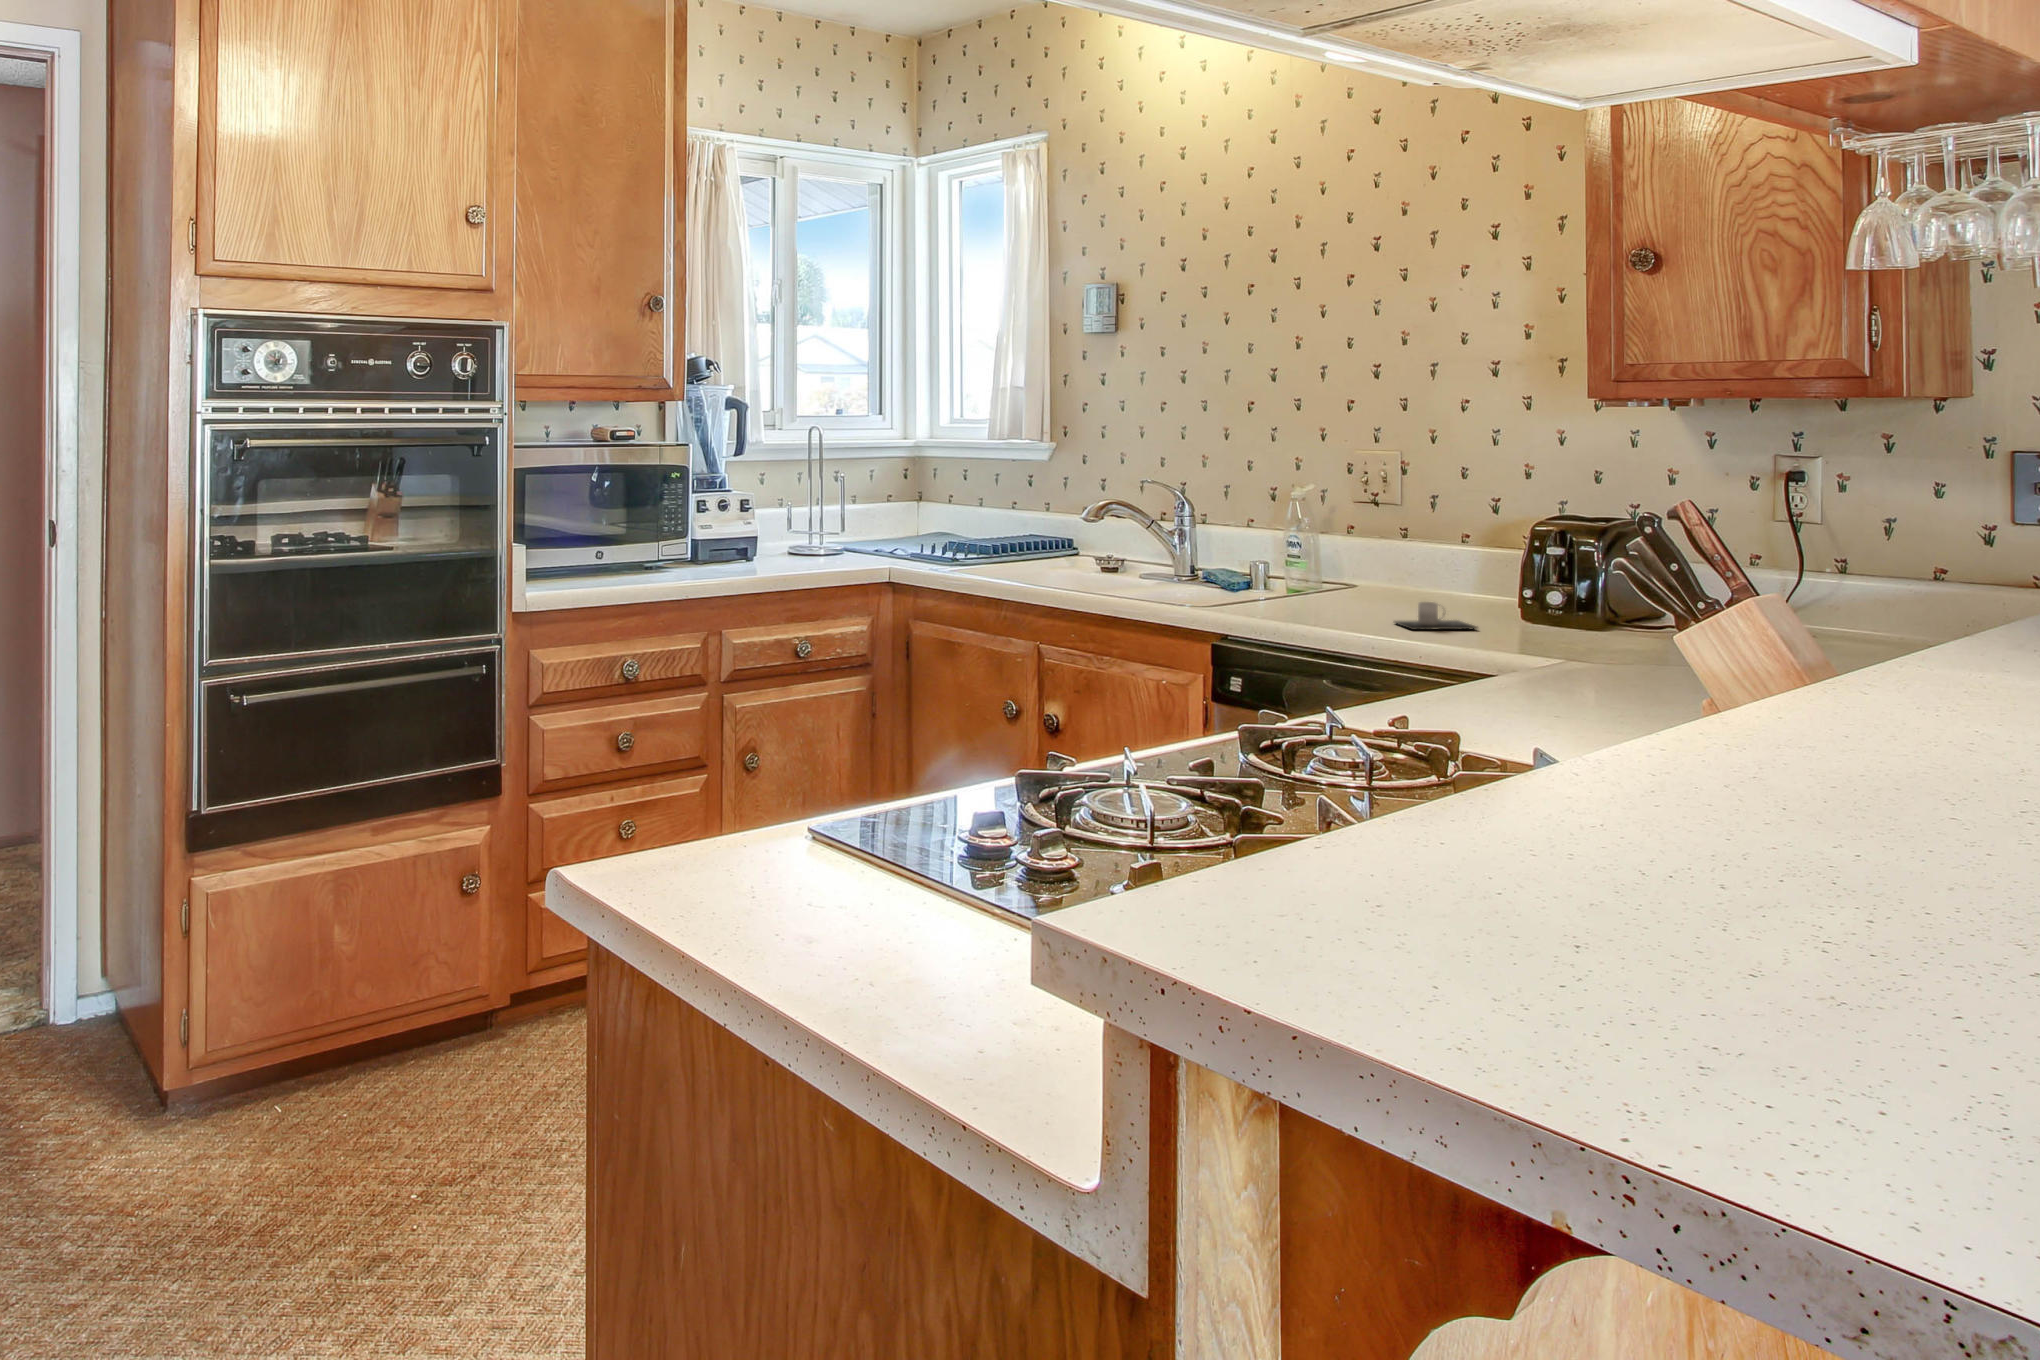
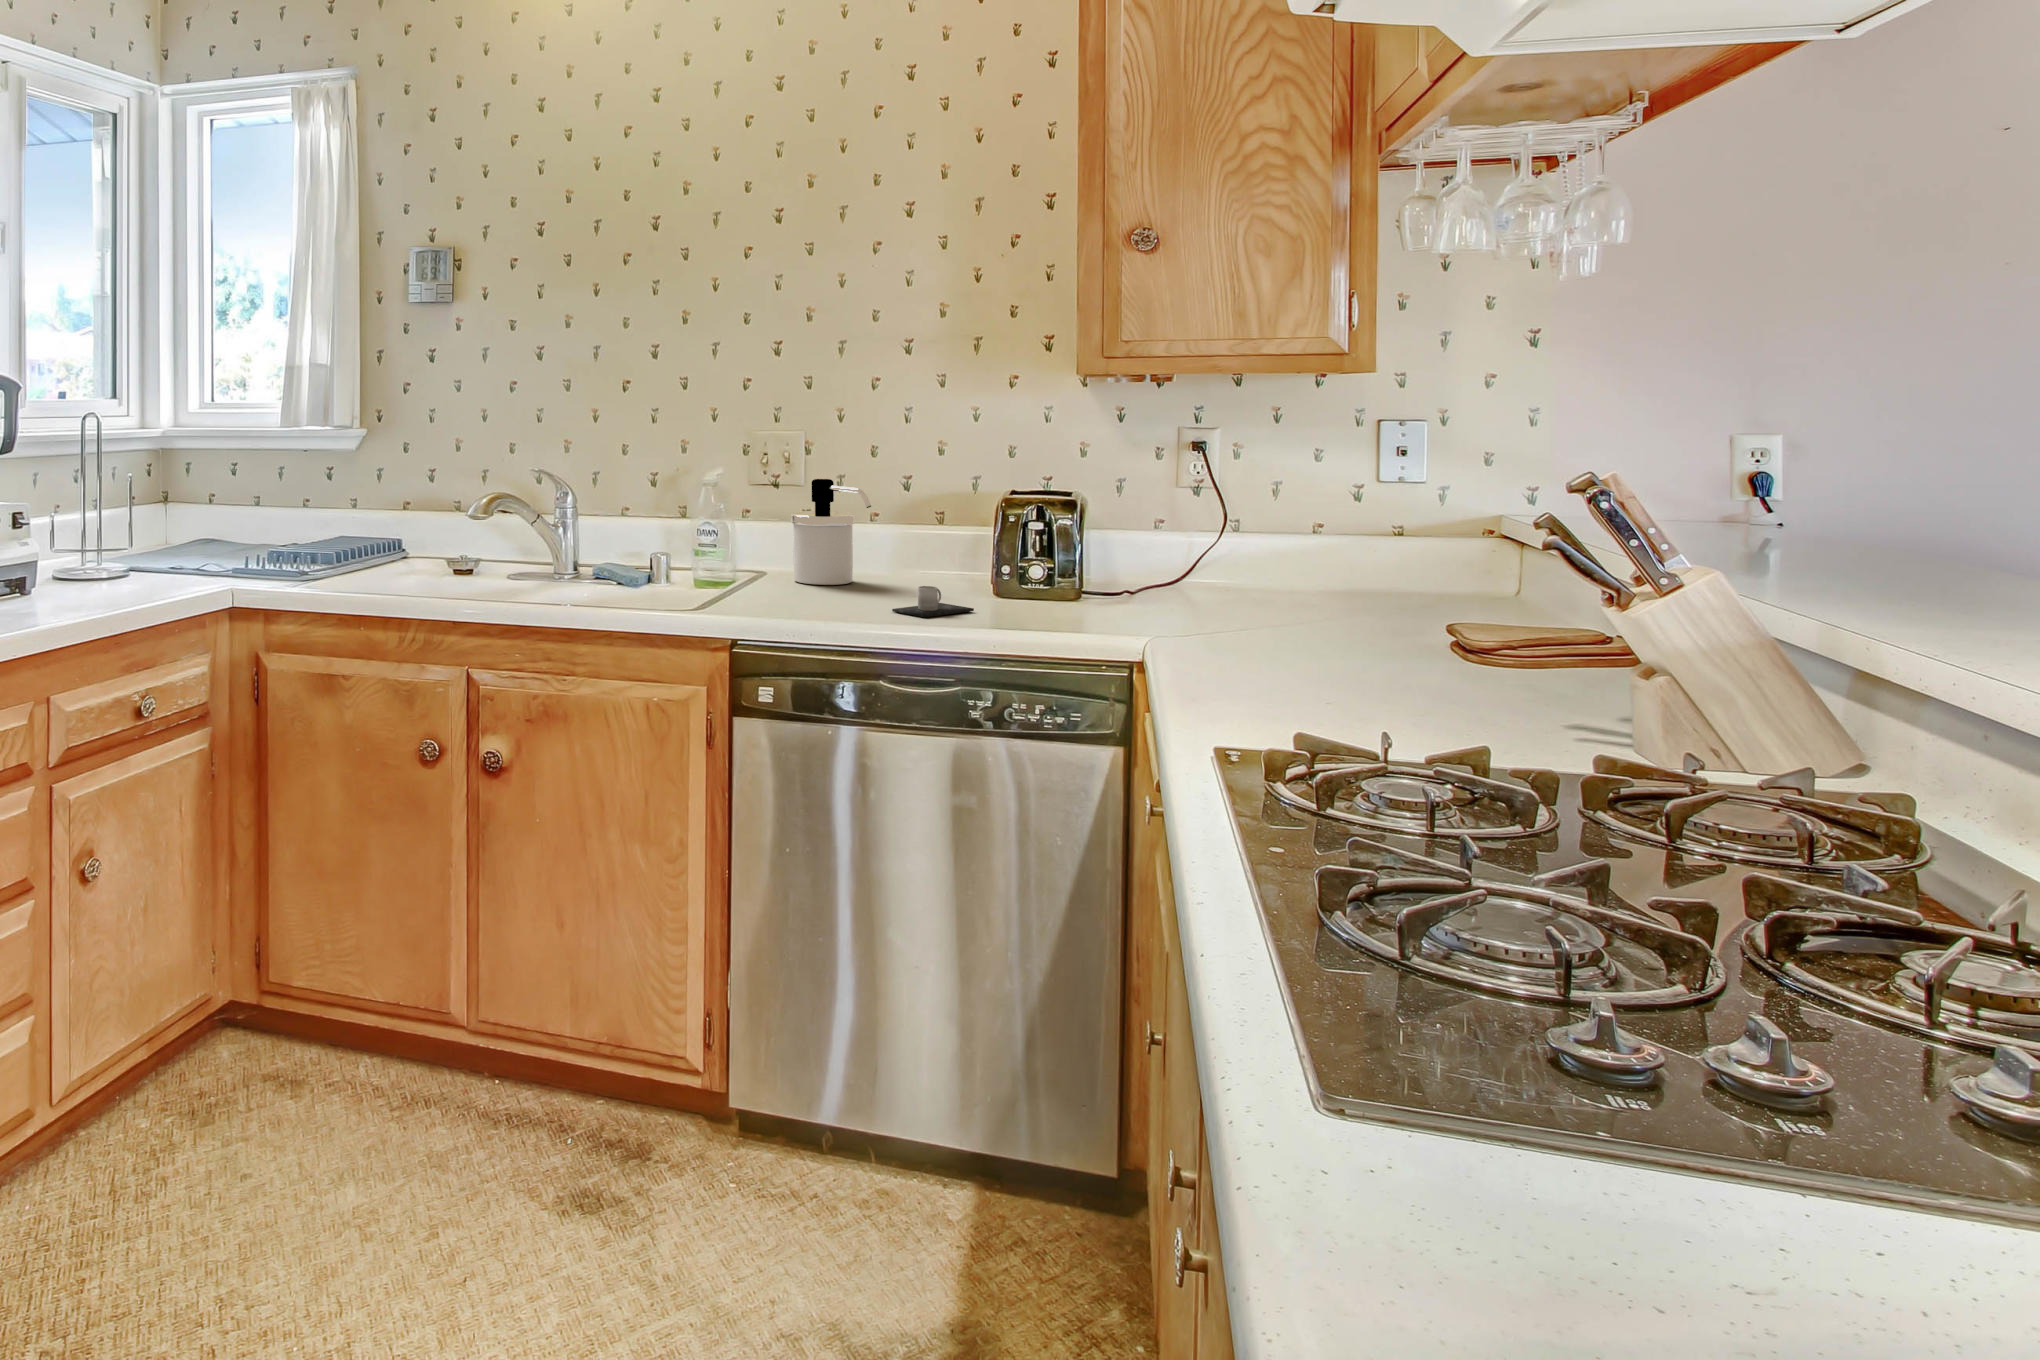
soap dispenser: none [1366,499,1430,600] -> present [791,479,871,585]

